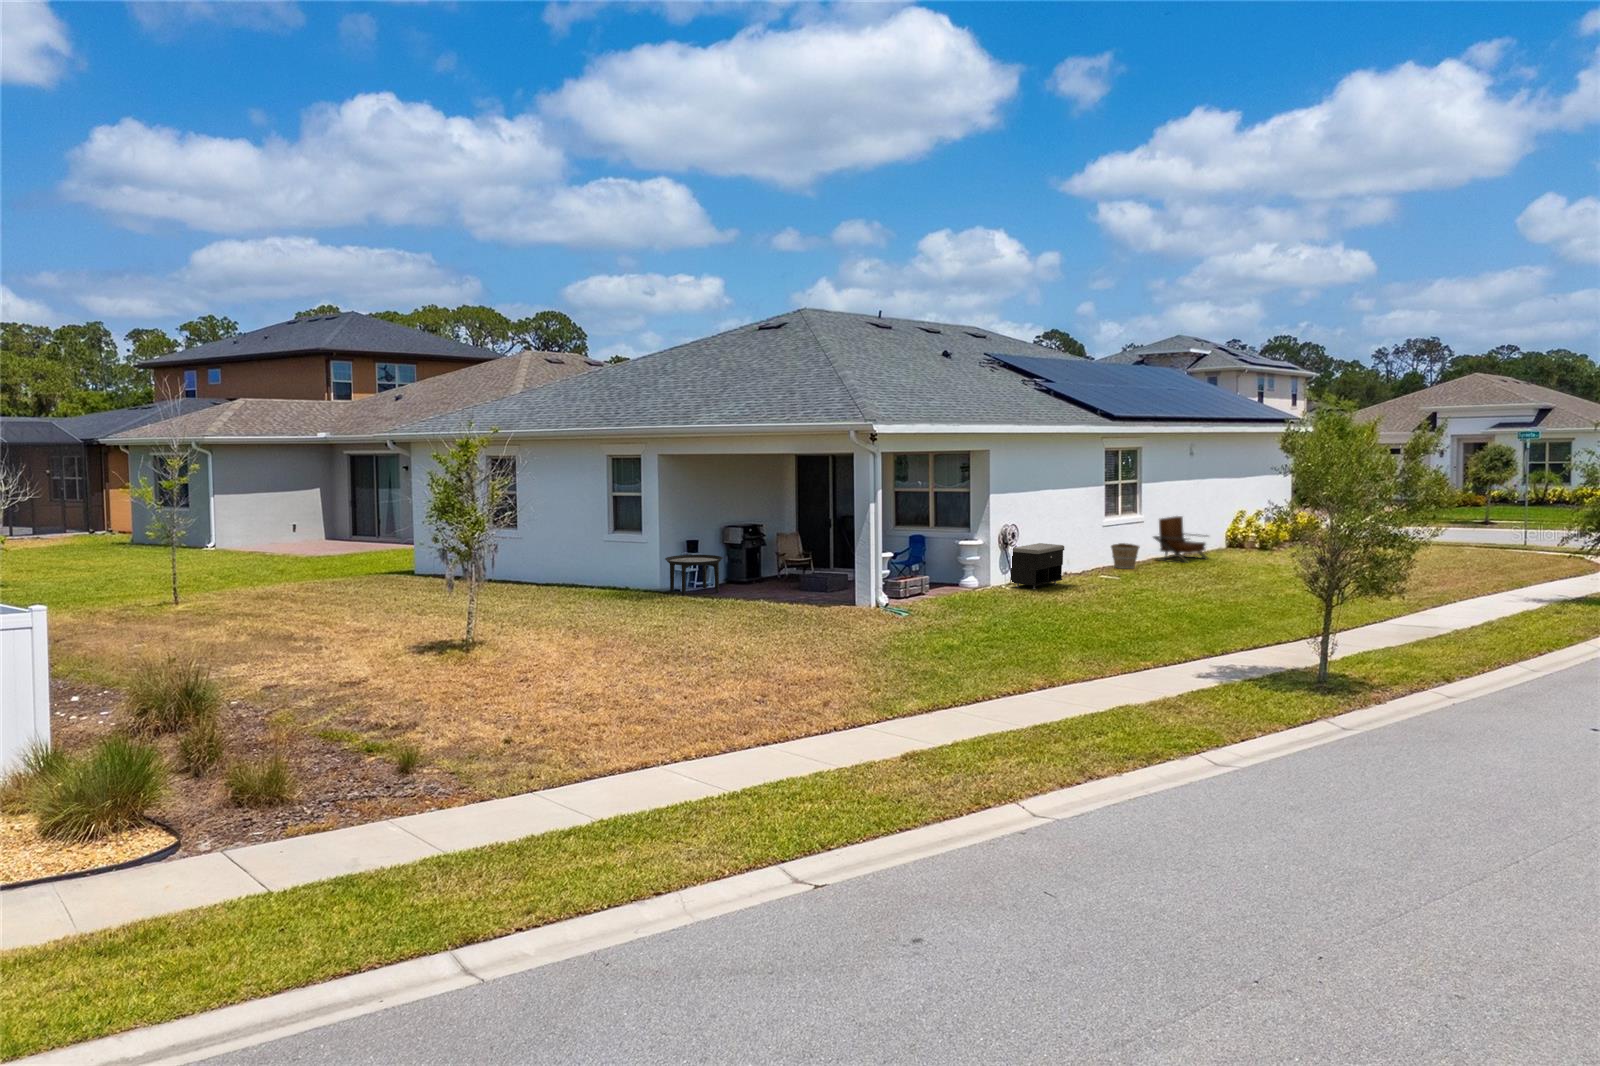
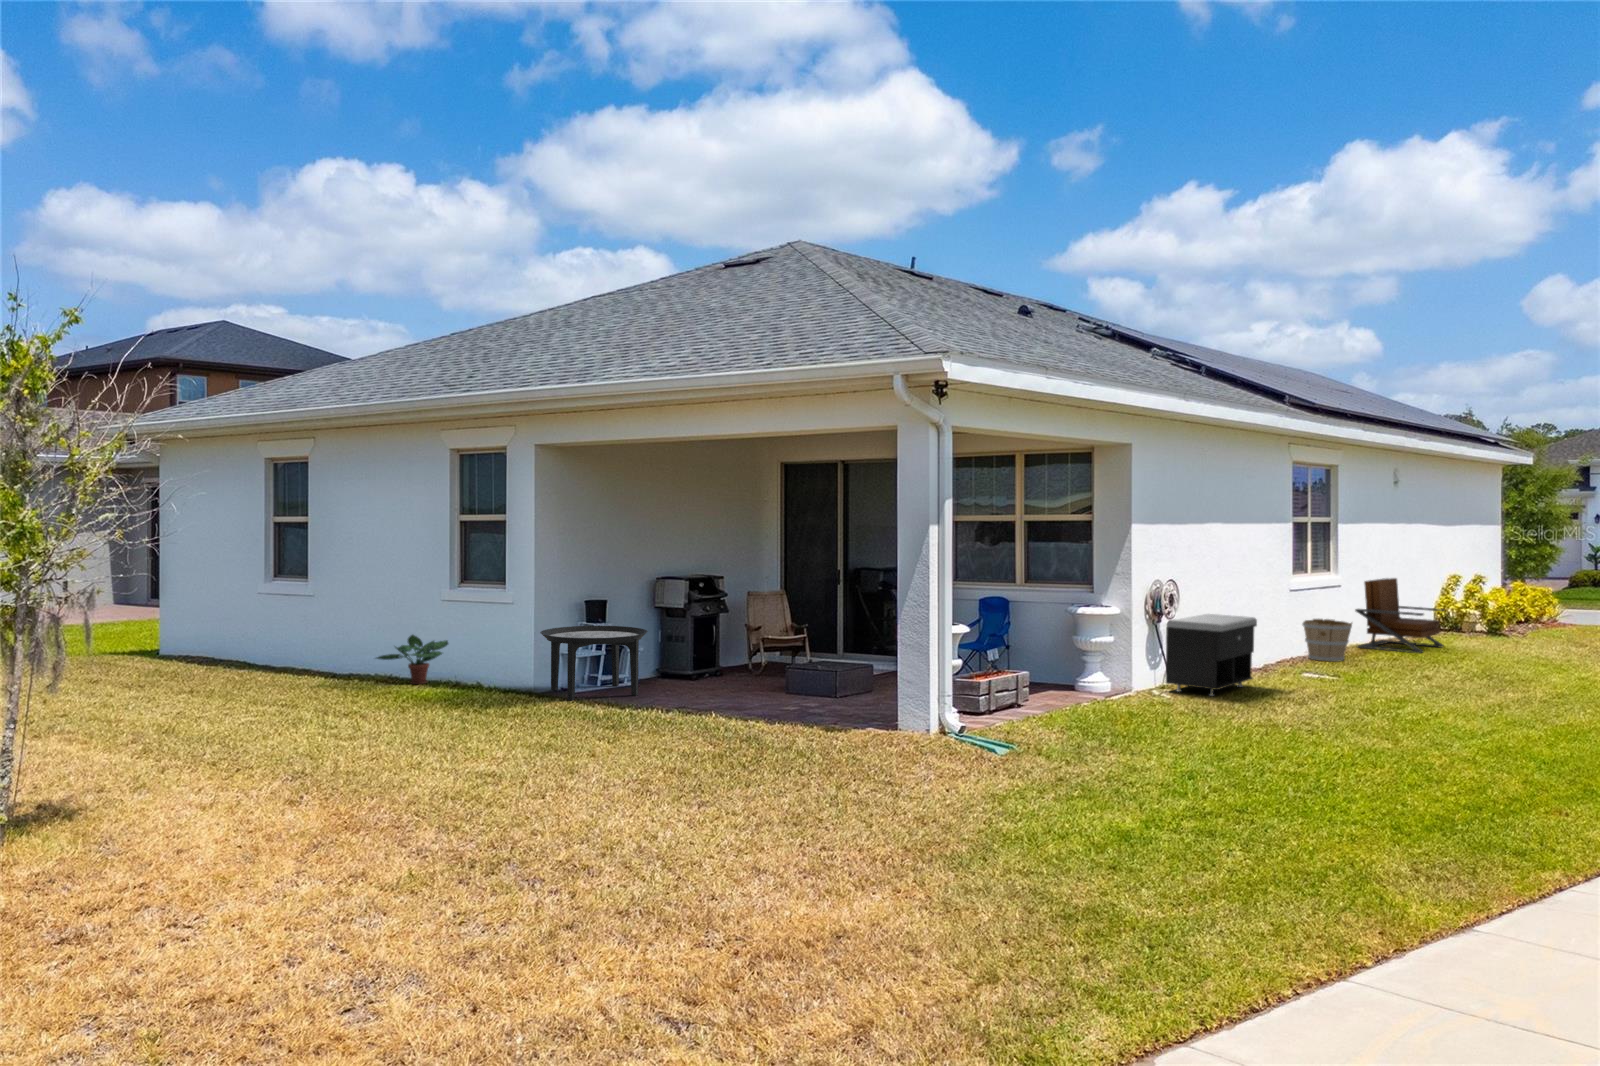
potted plant: none [570,561,610,588] -> present [377,635,448,684]

